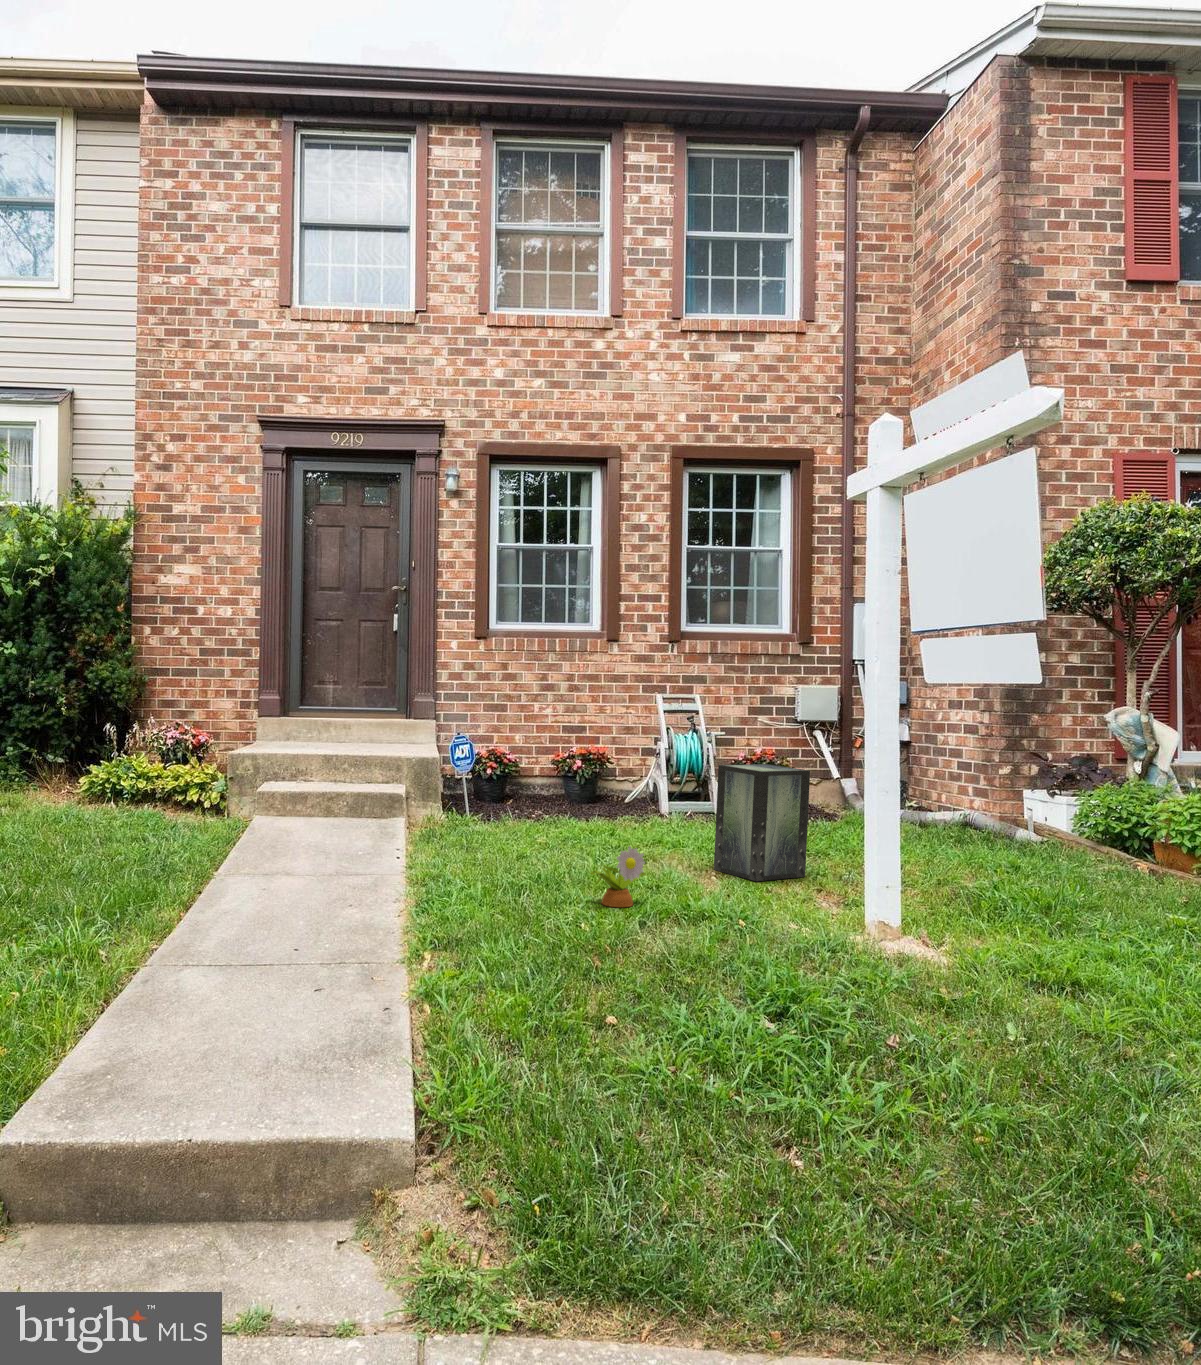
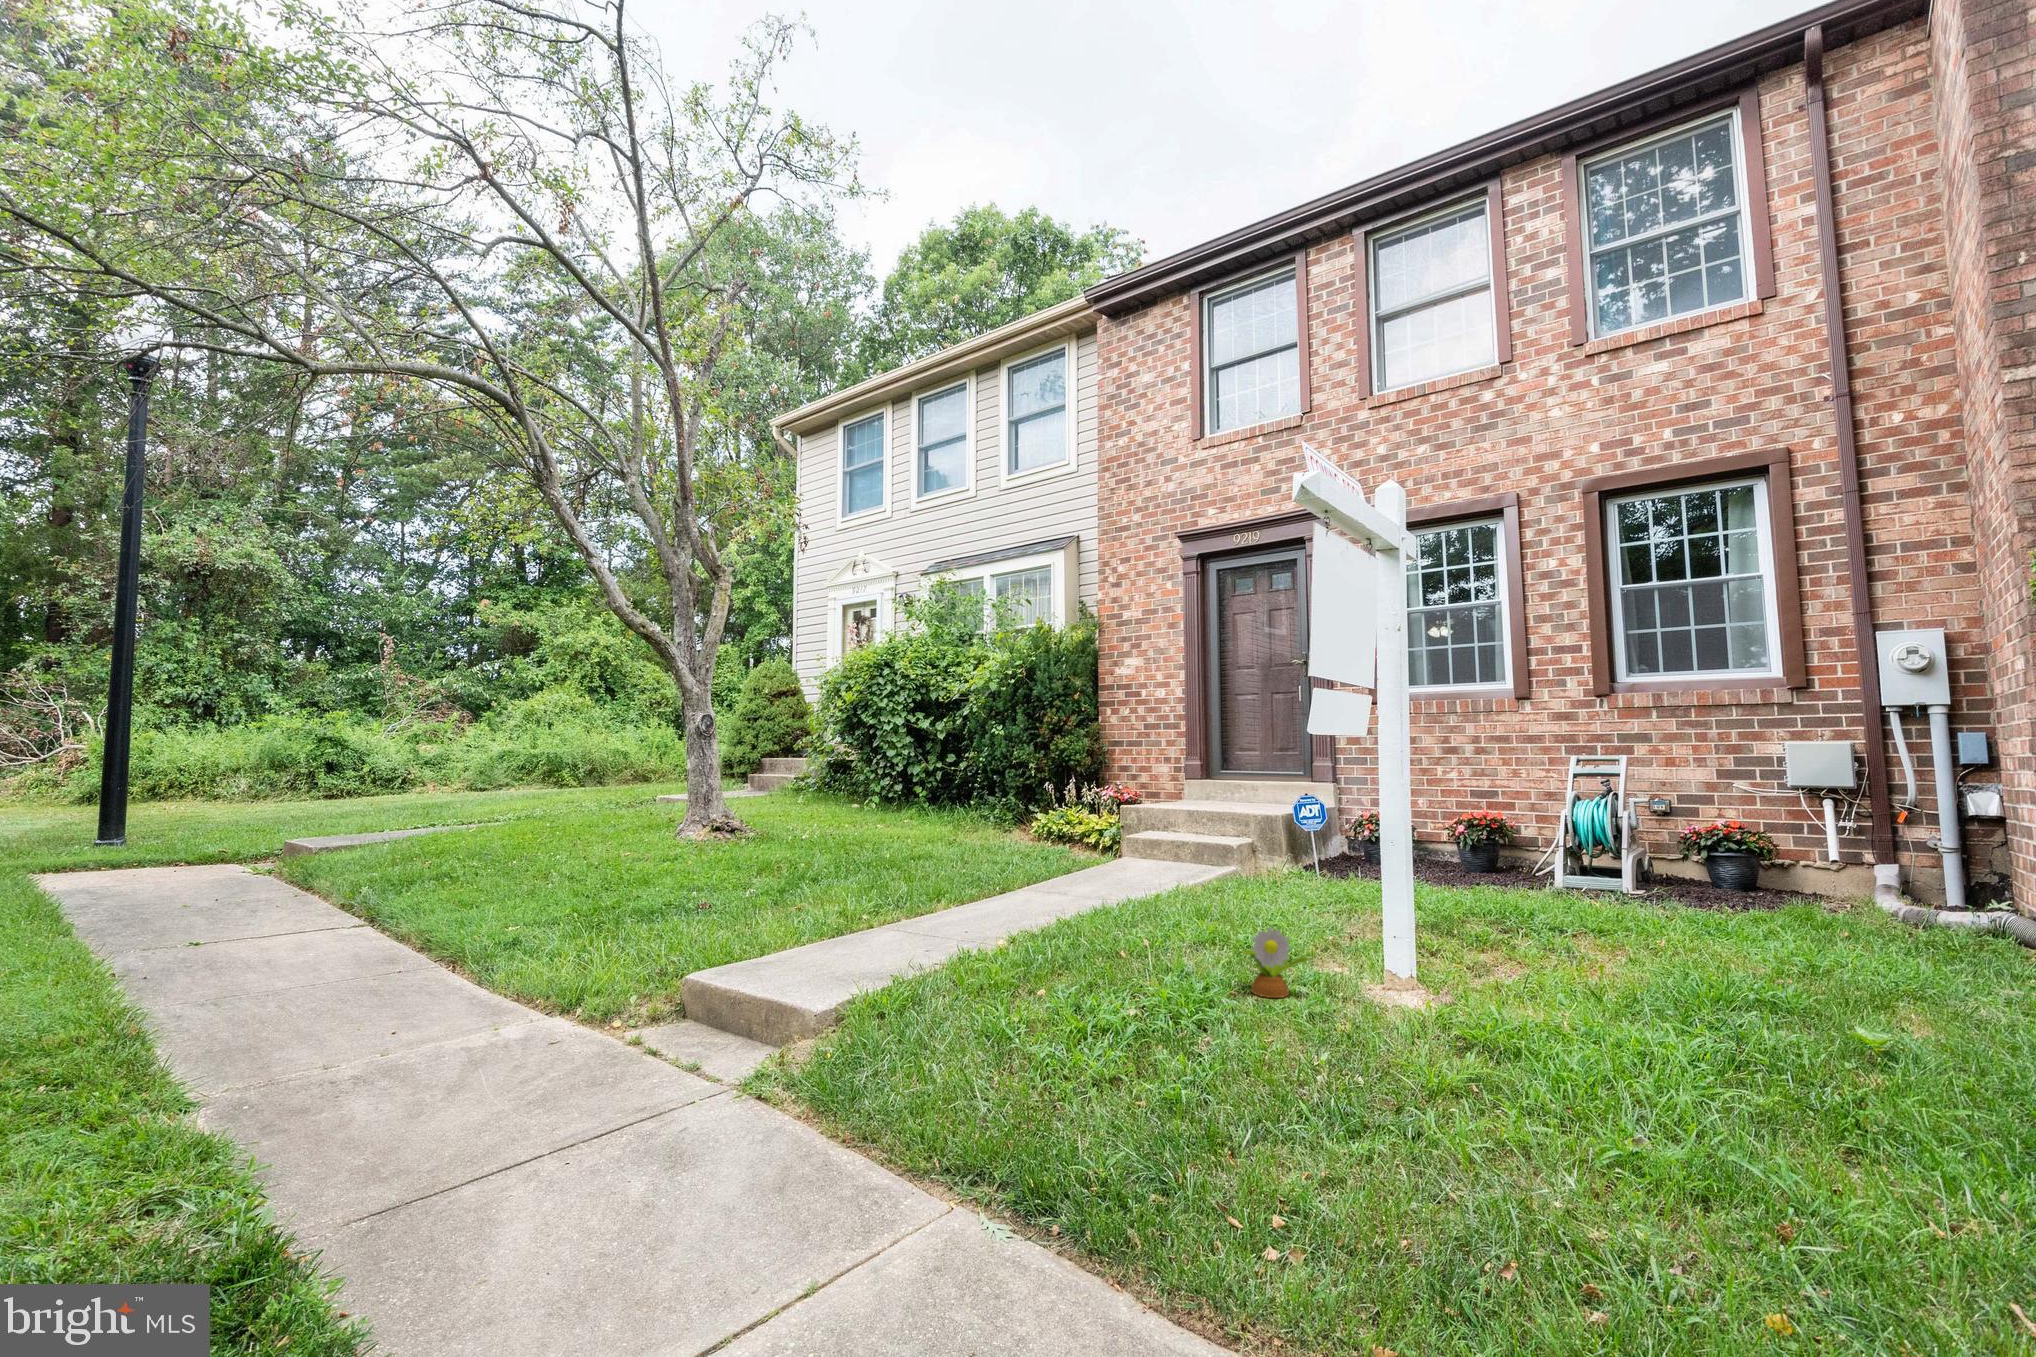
storage box: present [714,764,810,881] -> none [1476,838,1605,996]

